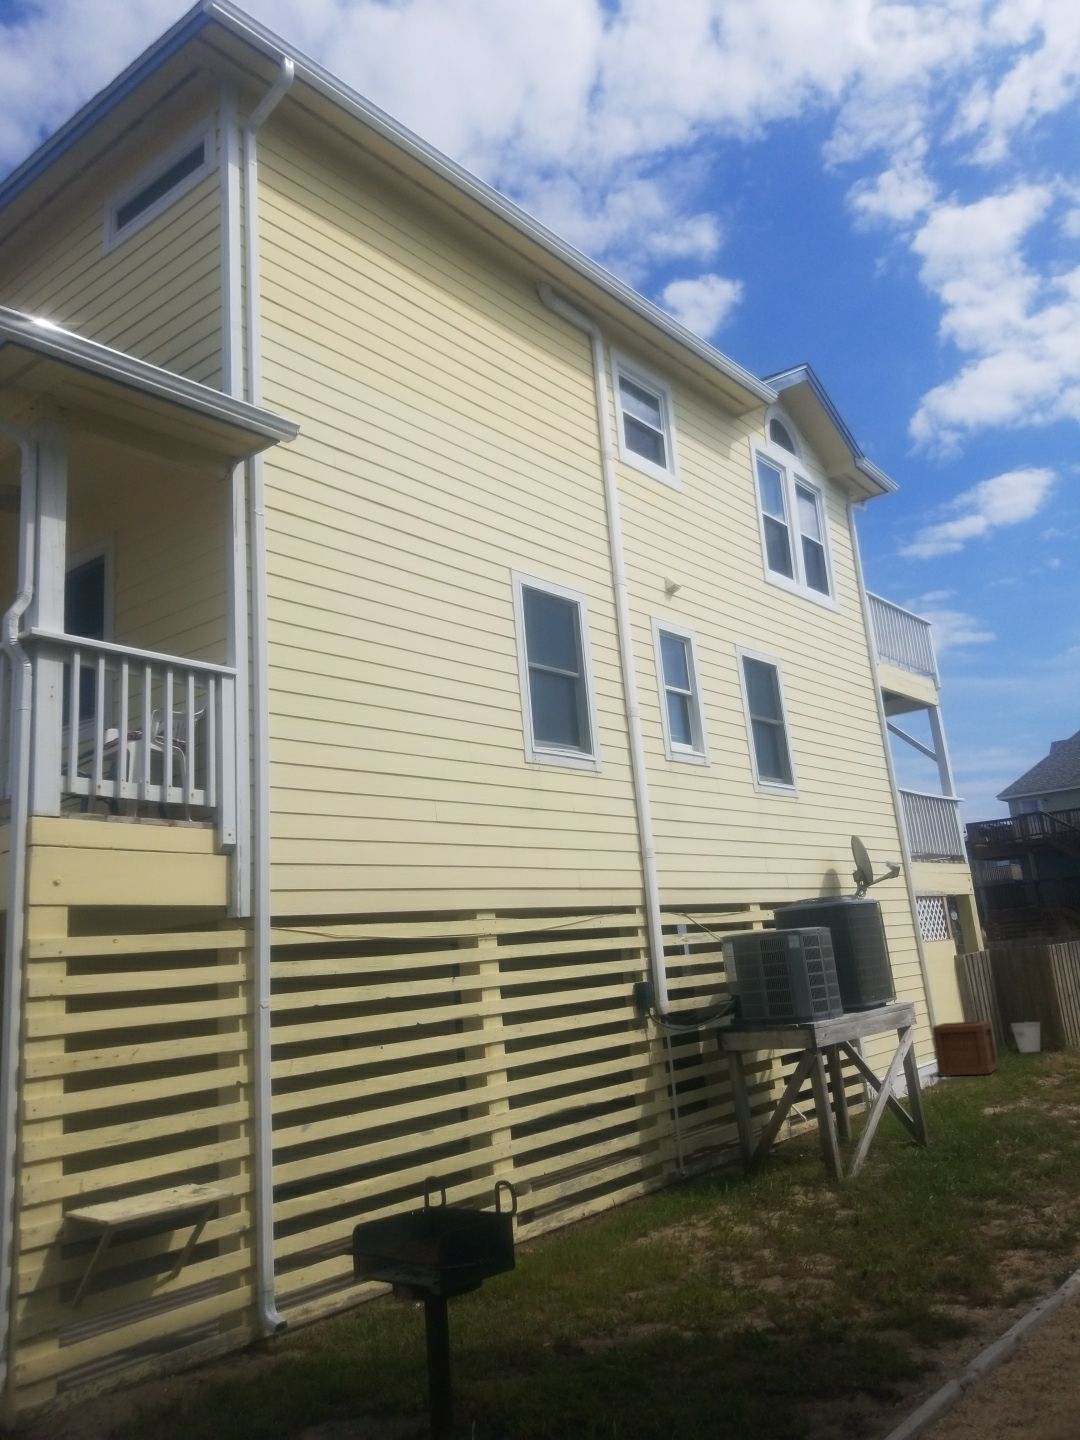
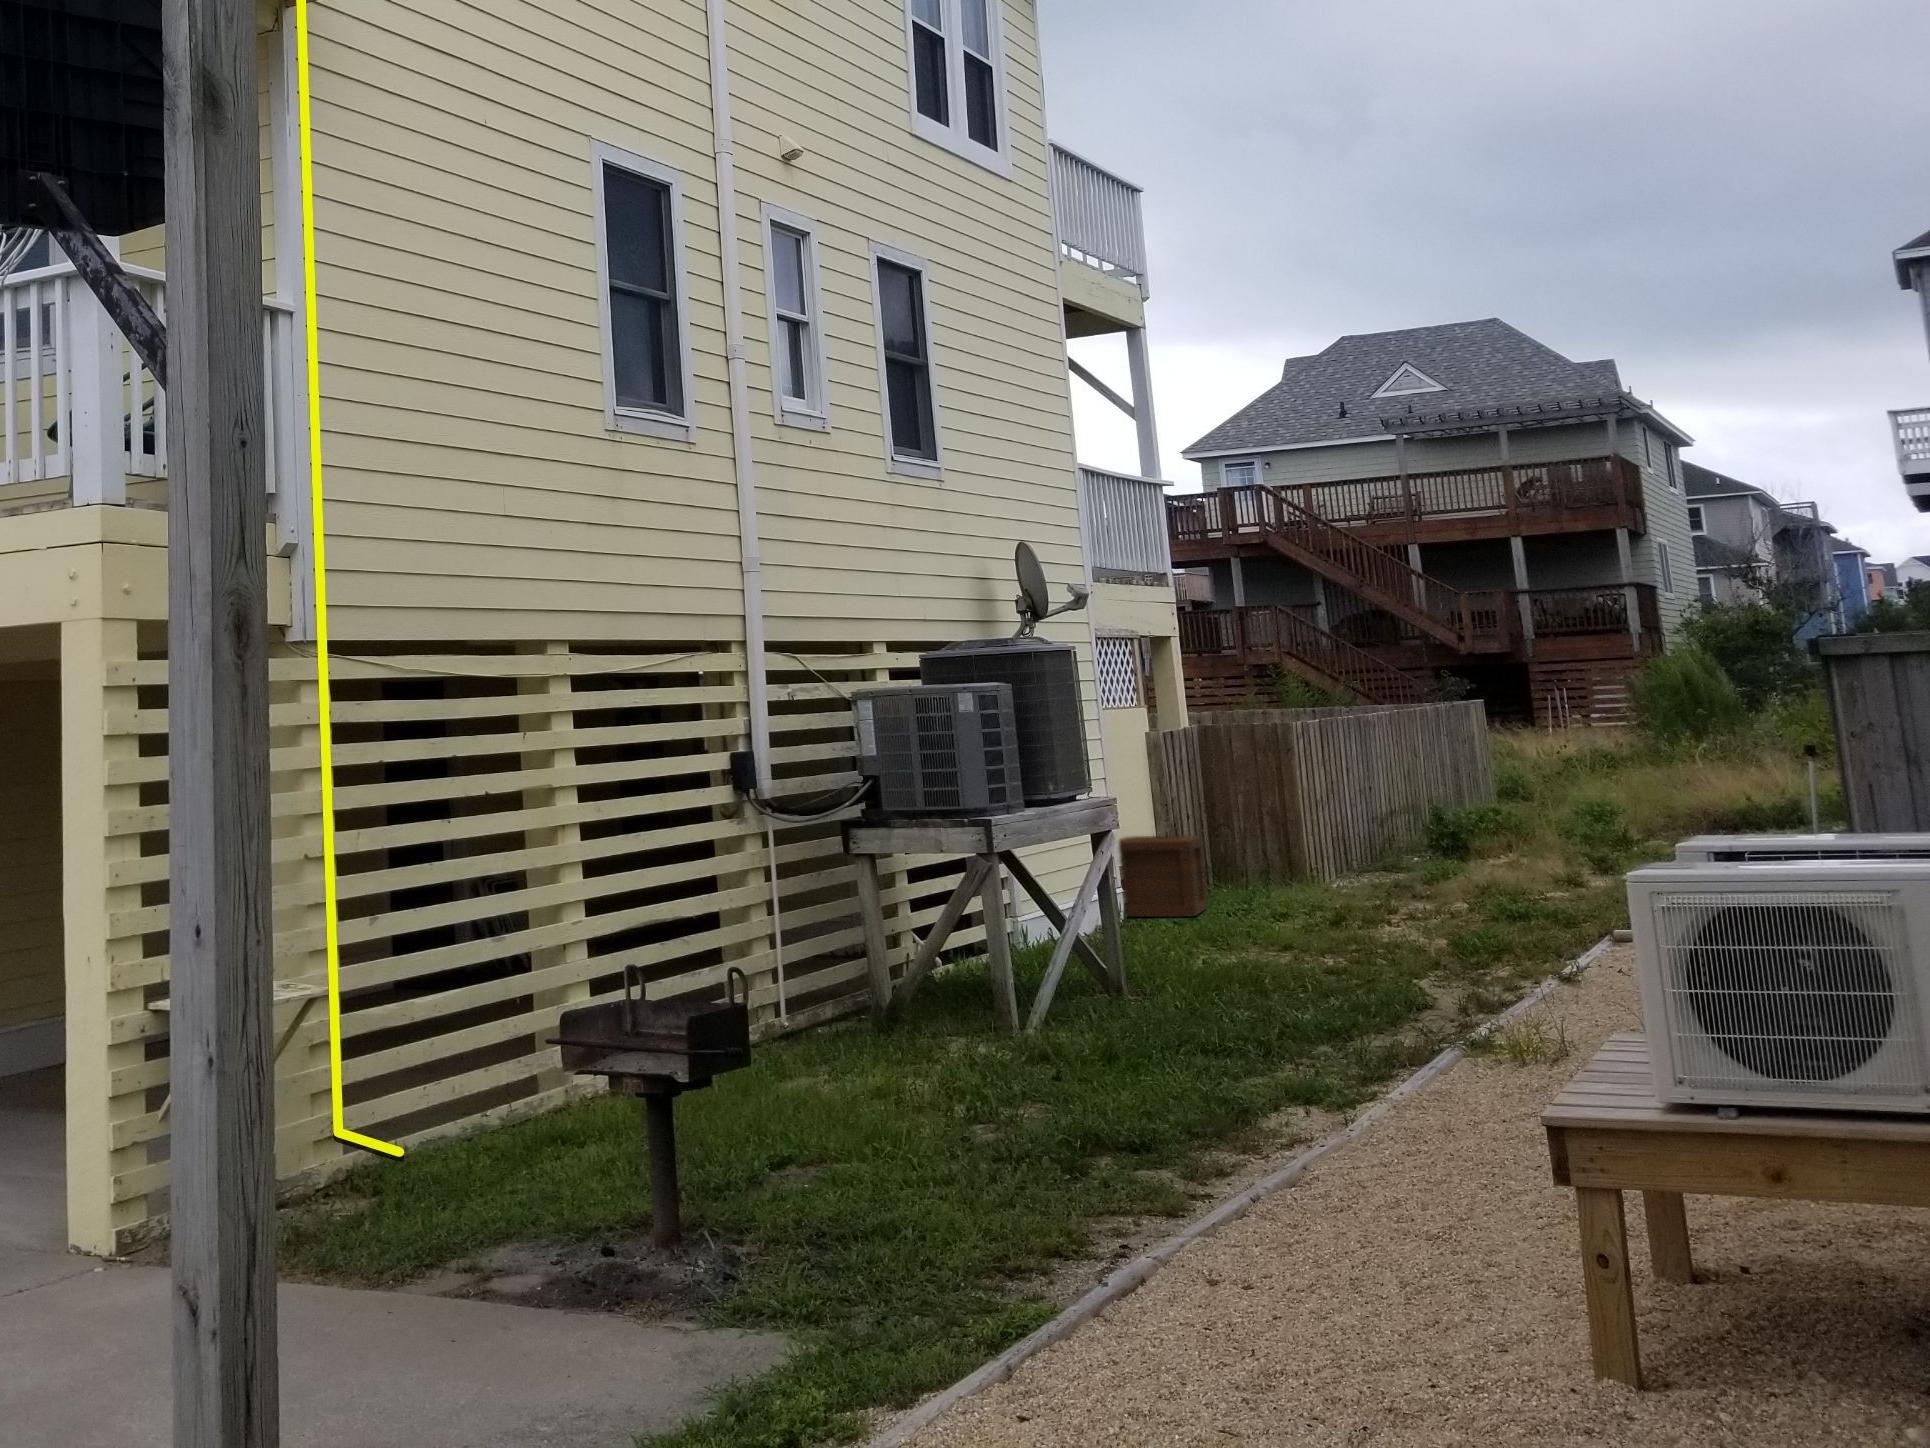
bucket: present [1011,1022,1040,1053] -> none [1224,842,1271,888]

